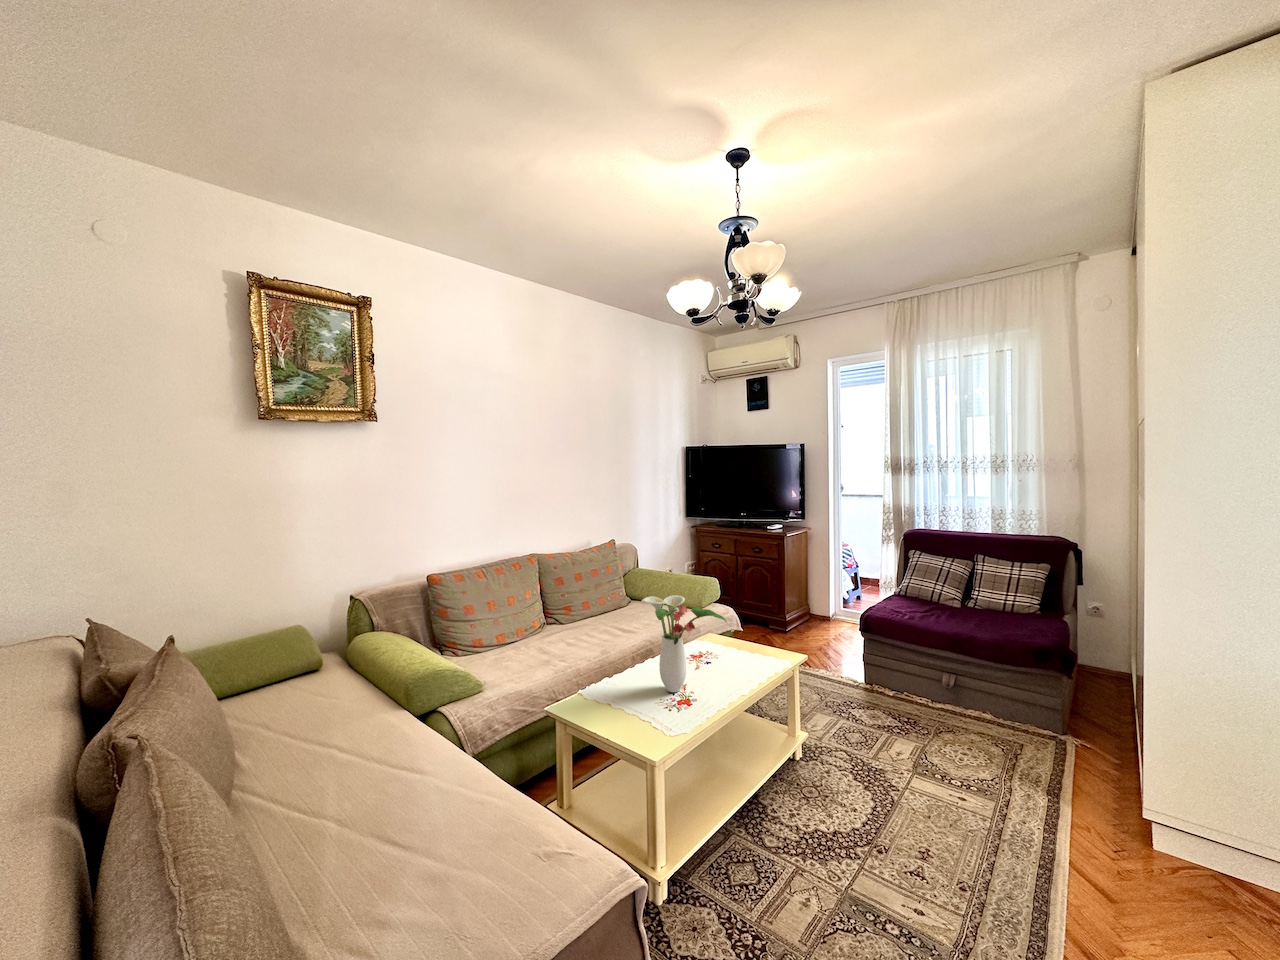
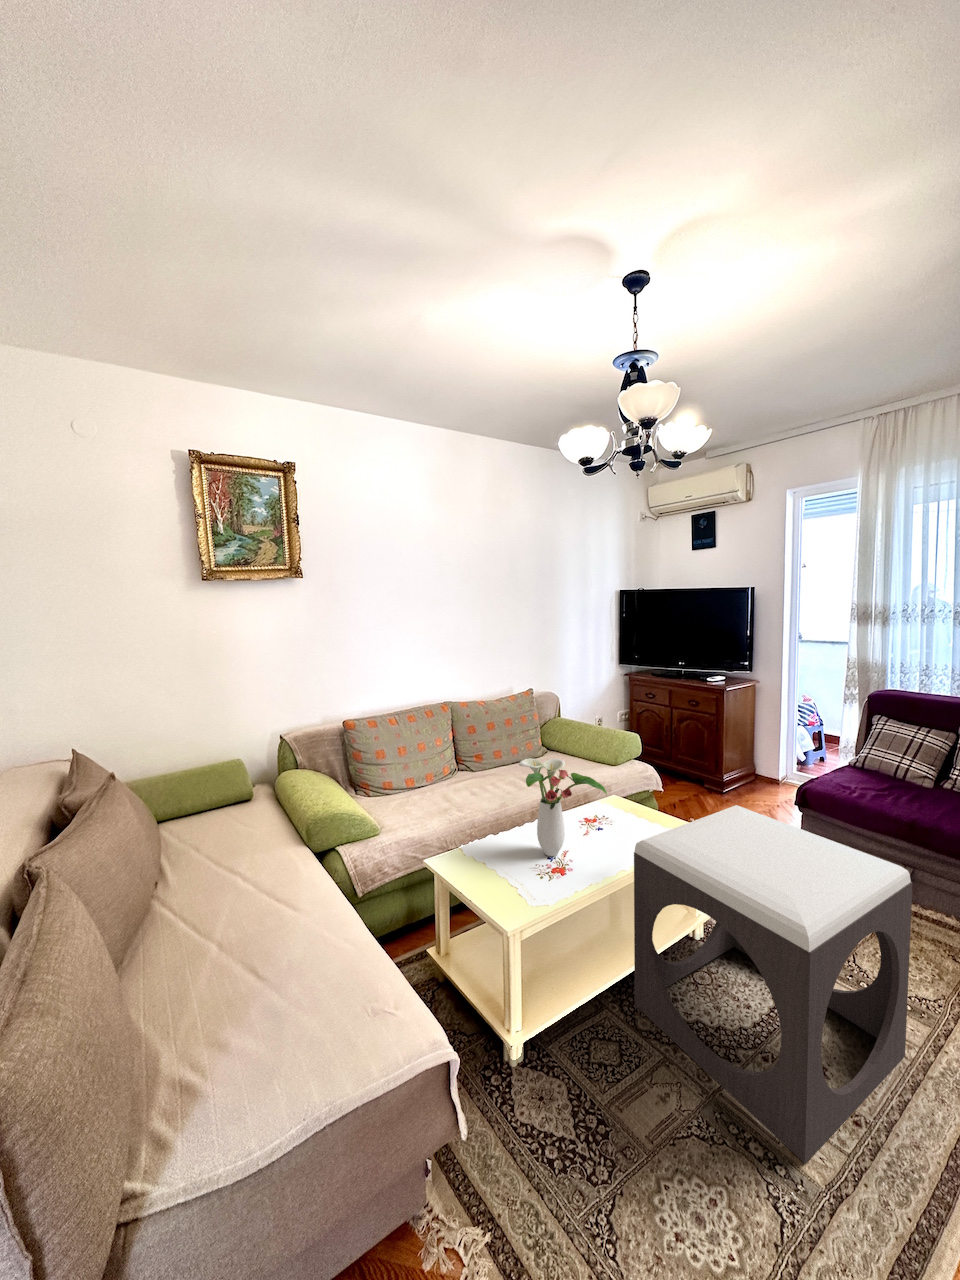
footstool: none [757,628,981,928] -> present [634,805,912,1163]

